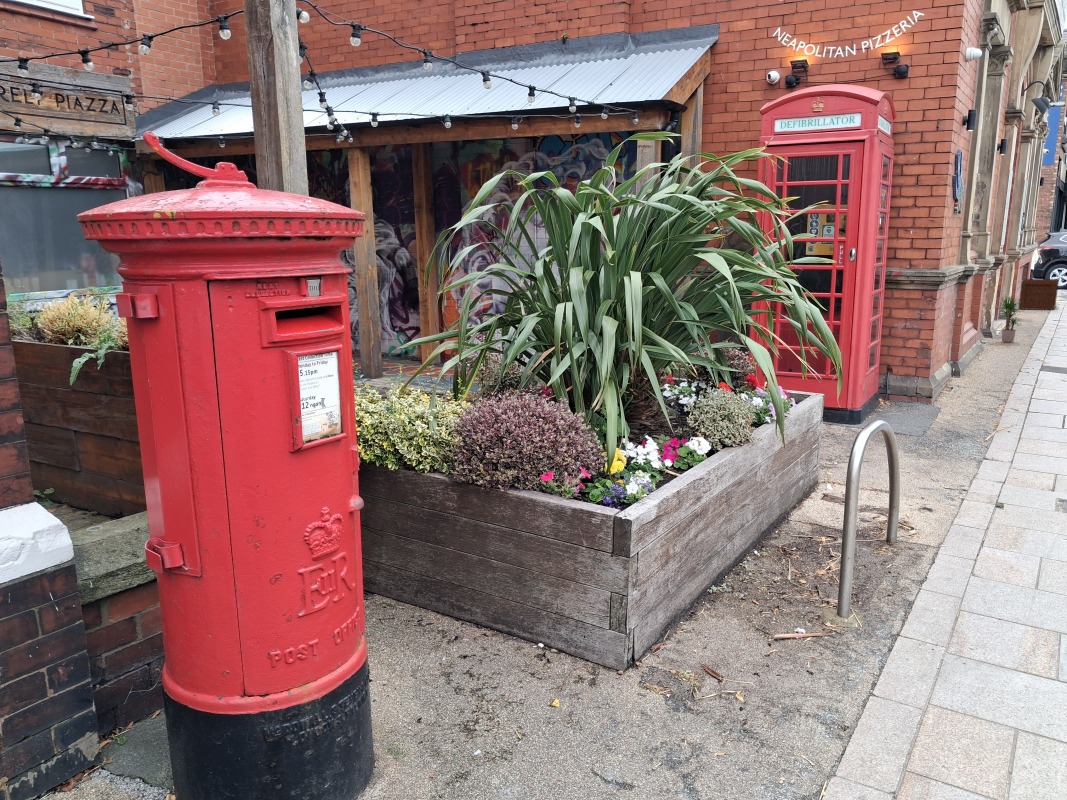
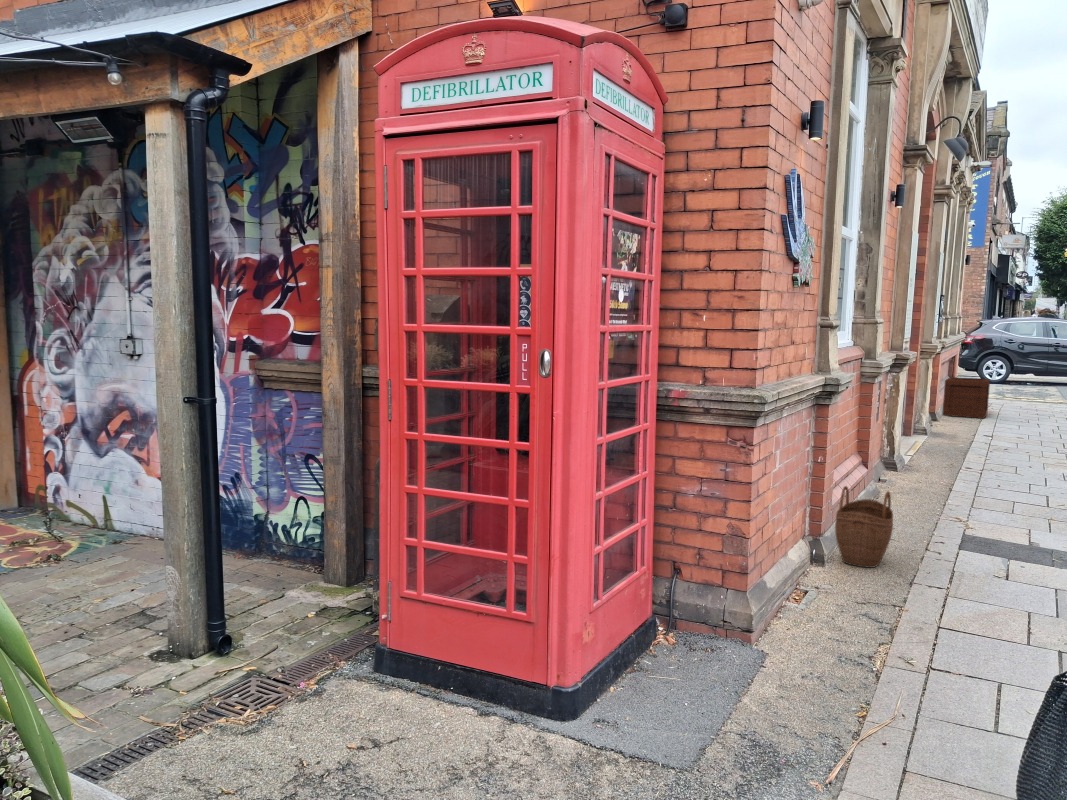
potted plant: present [997,297,1020,342] -> none [896,408,942,476]
woven basket: none [965,334,1001,380] -> present [835,486,893,568]

